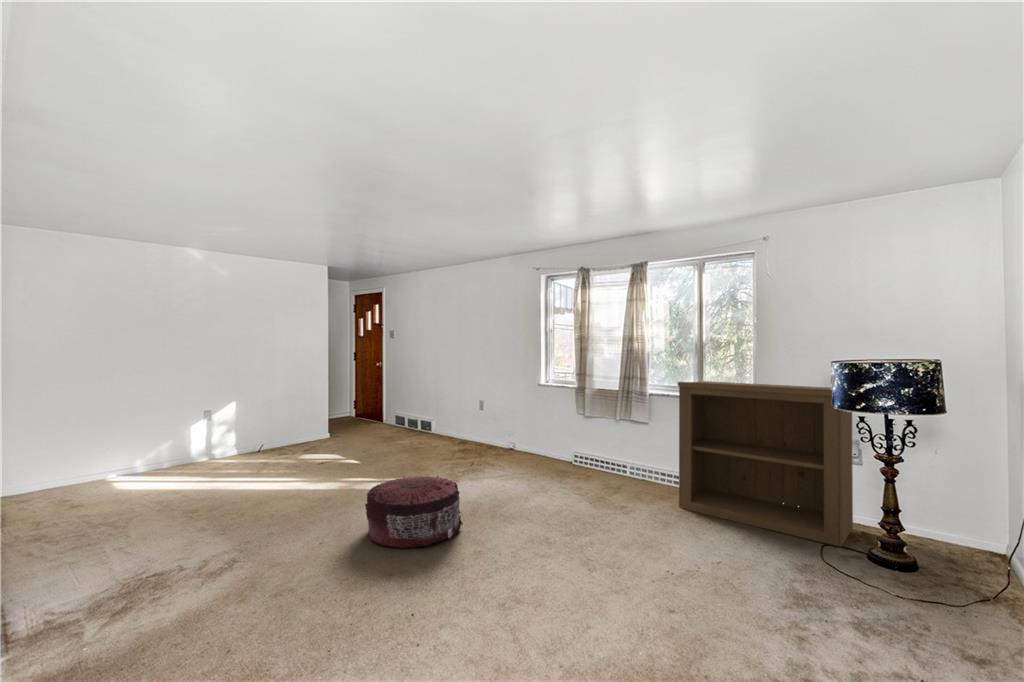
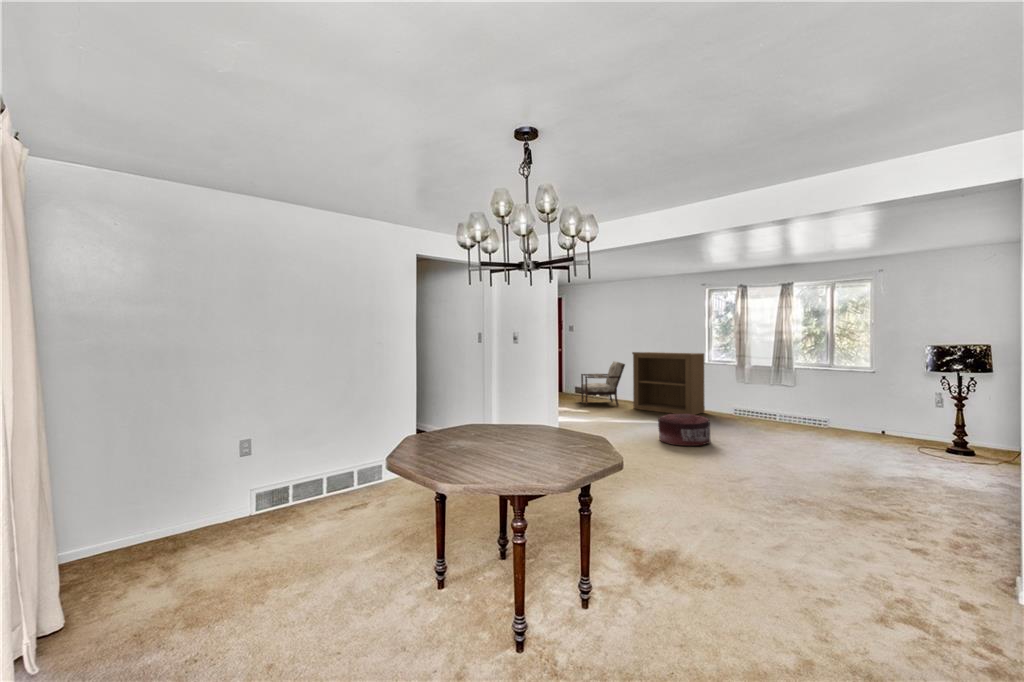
armchair: none [379,380,442,445] -> present [581,361,625,406]
bookshelf: present [678,381,853,547] -> present [632,352,705,415]

